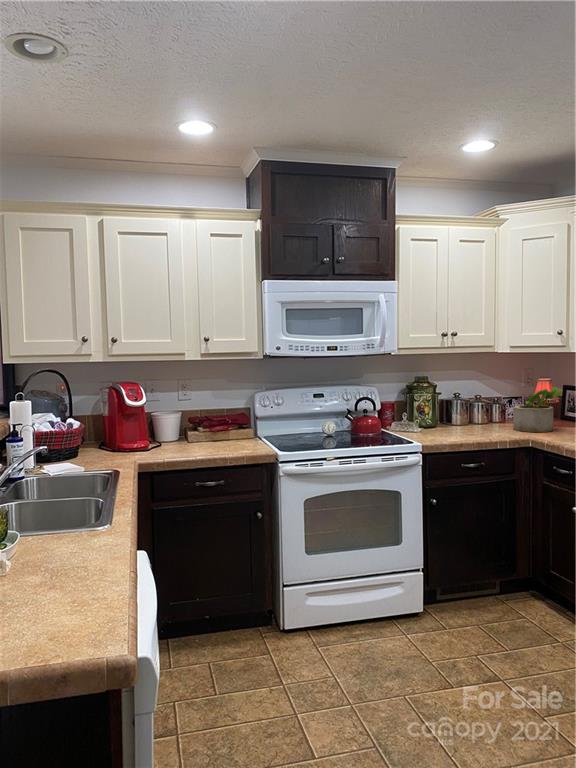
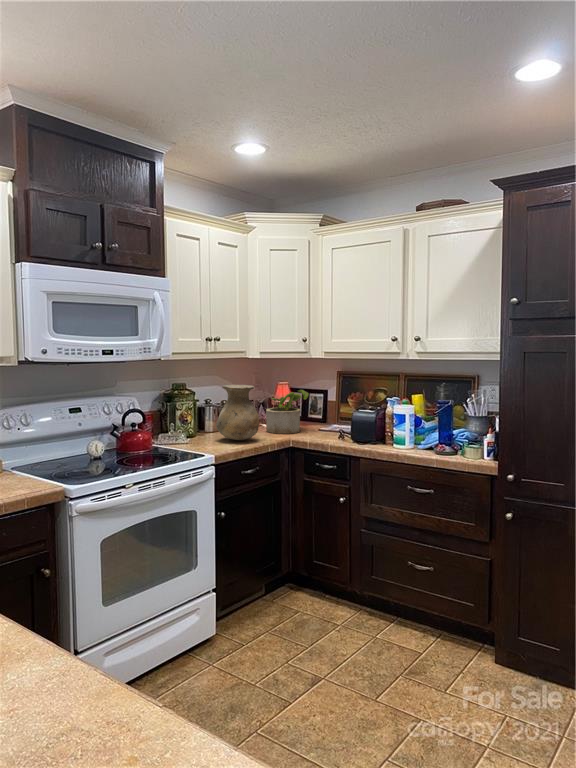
vase: none [448,379,492,434] -> present [216,385,259,440]

